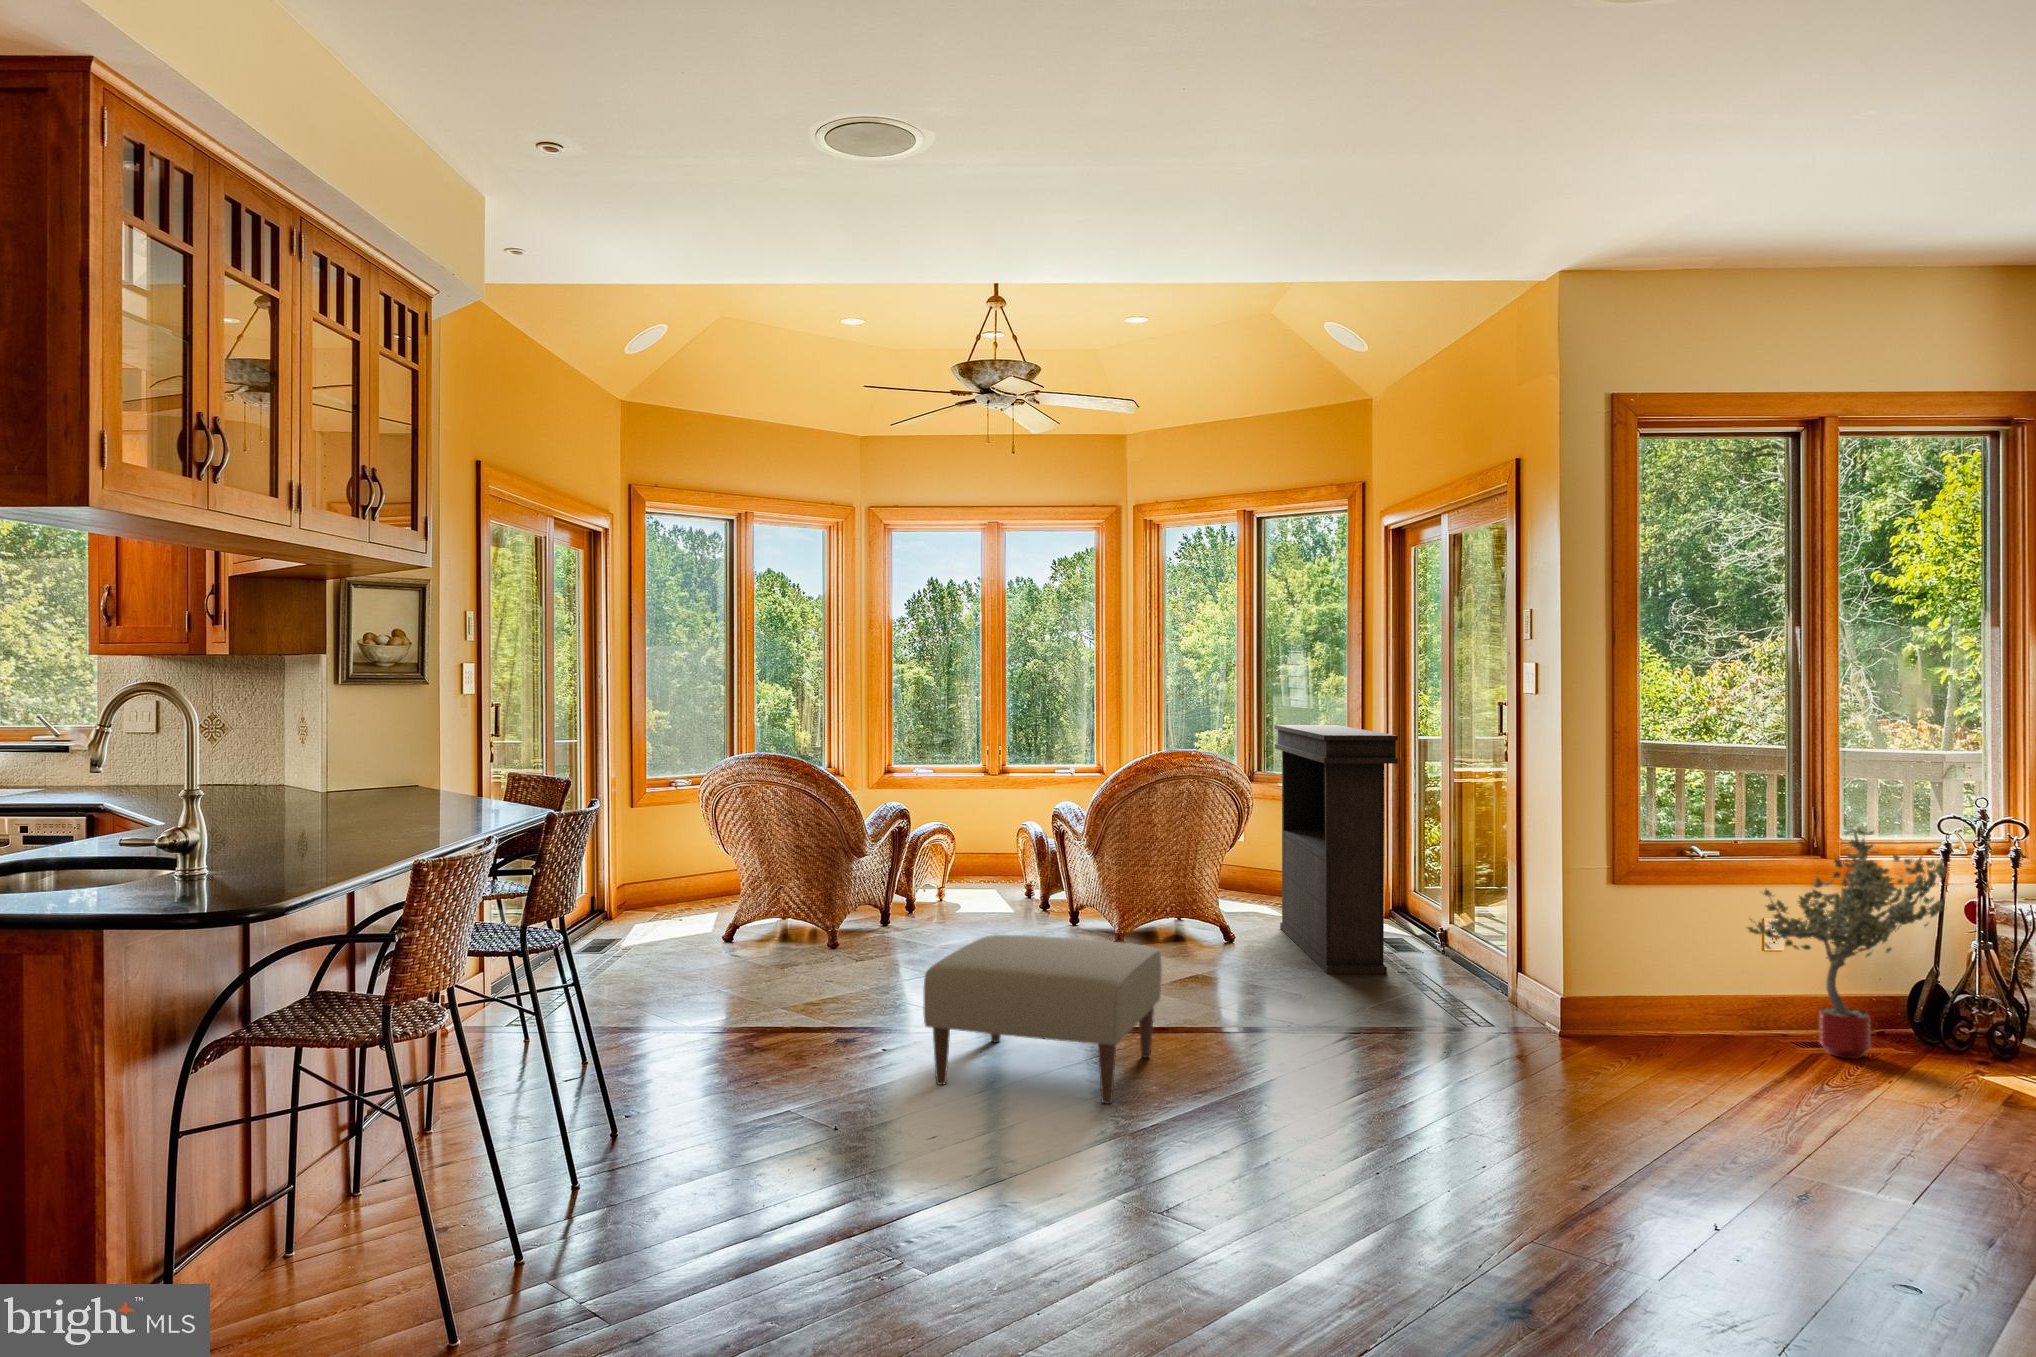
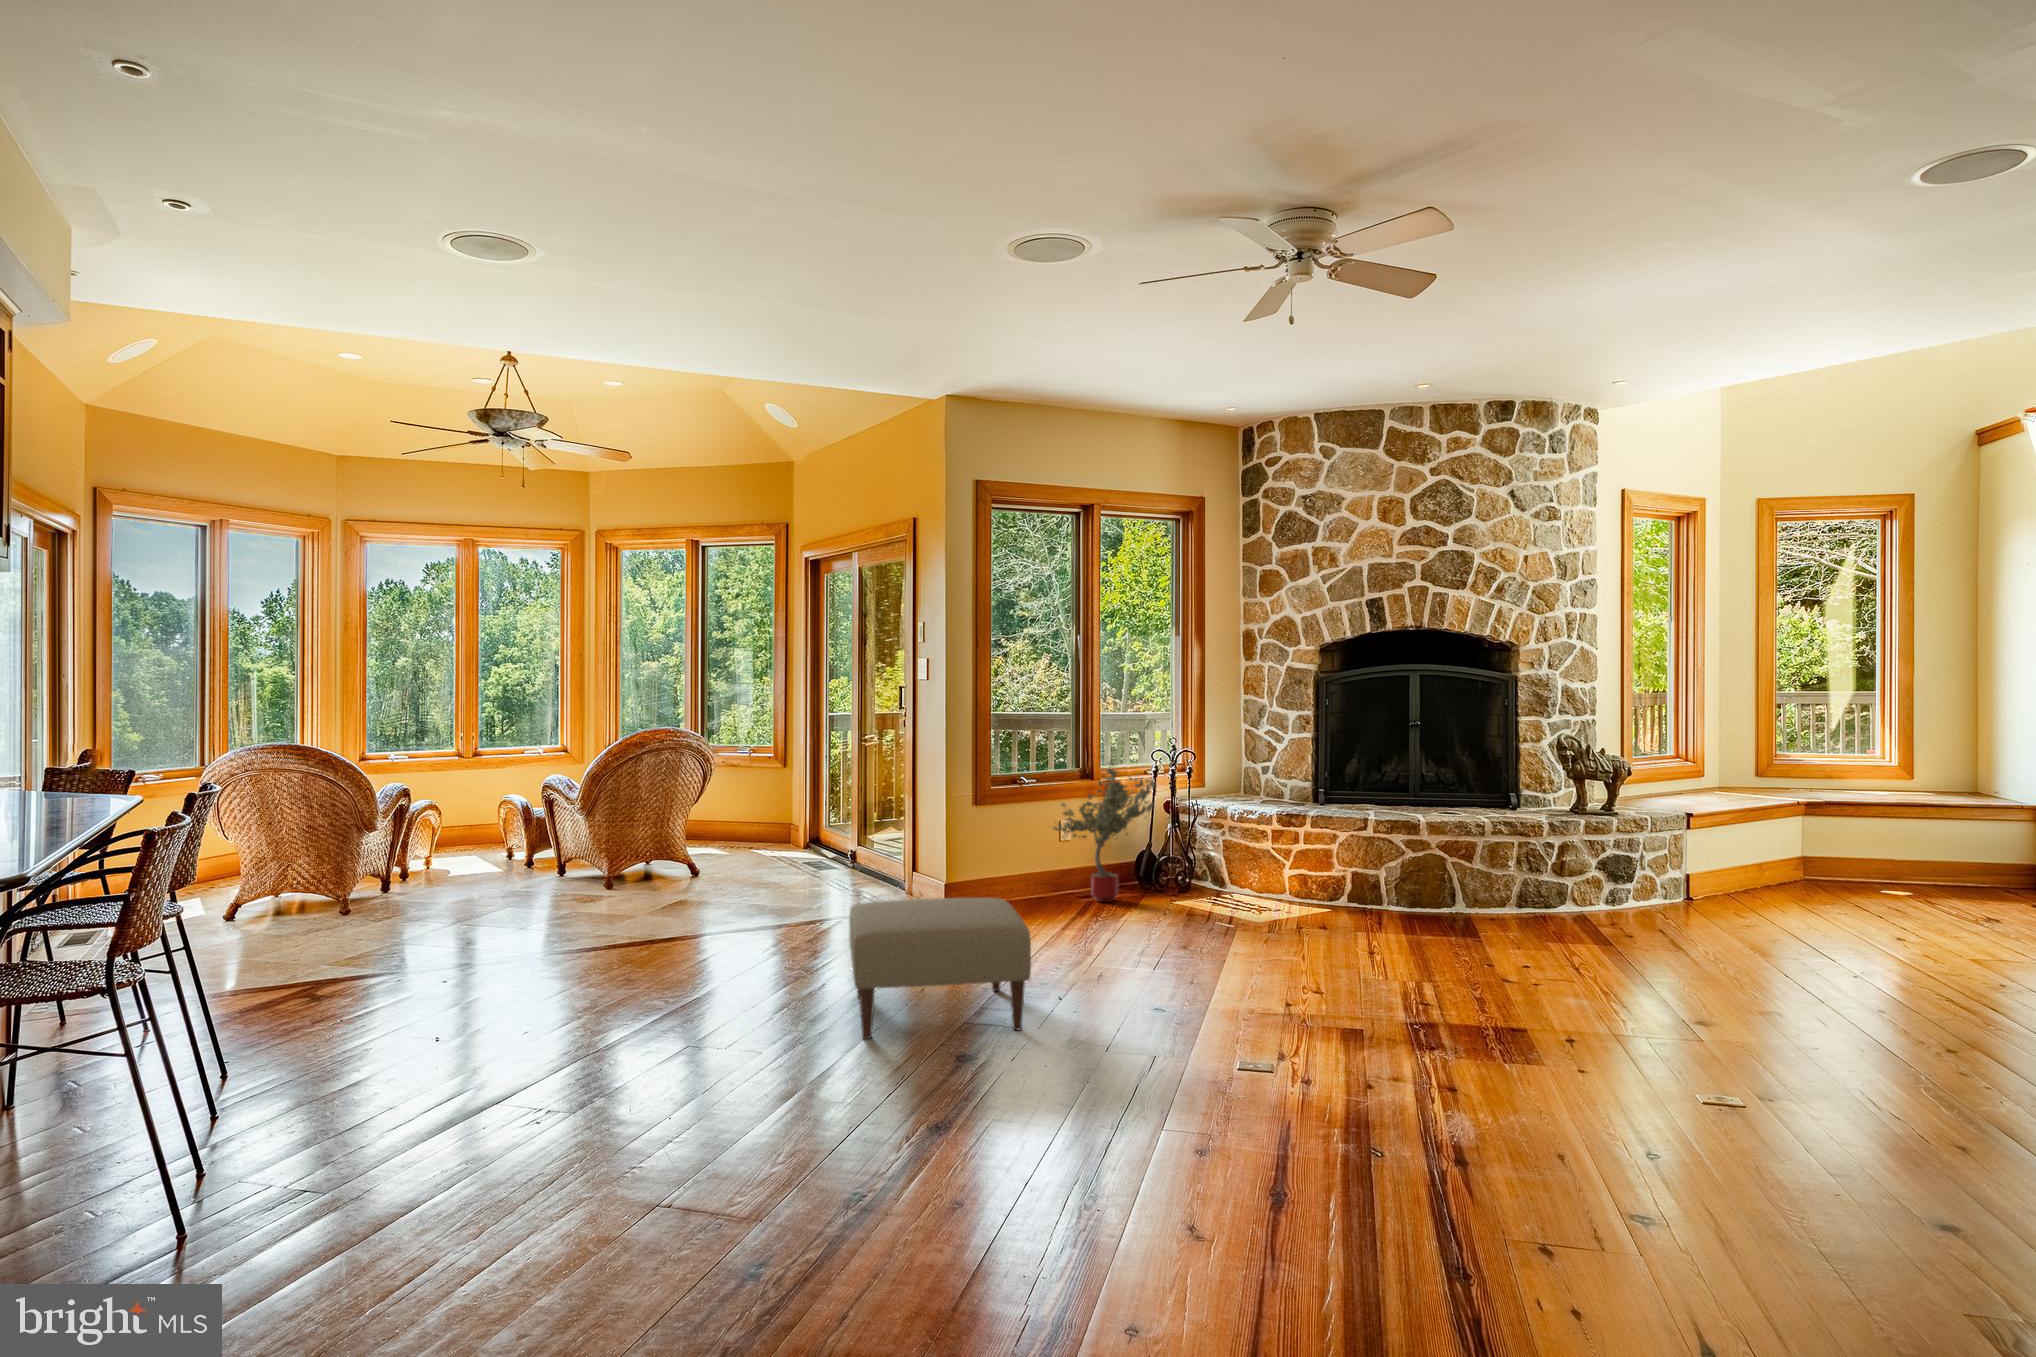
console table: present [1275,725,1398,974] -> none [728,707,829,889]
ottoman: present [923,935,1162,1104] -> present [849,898,1031,1039]

